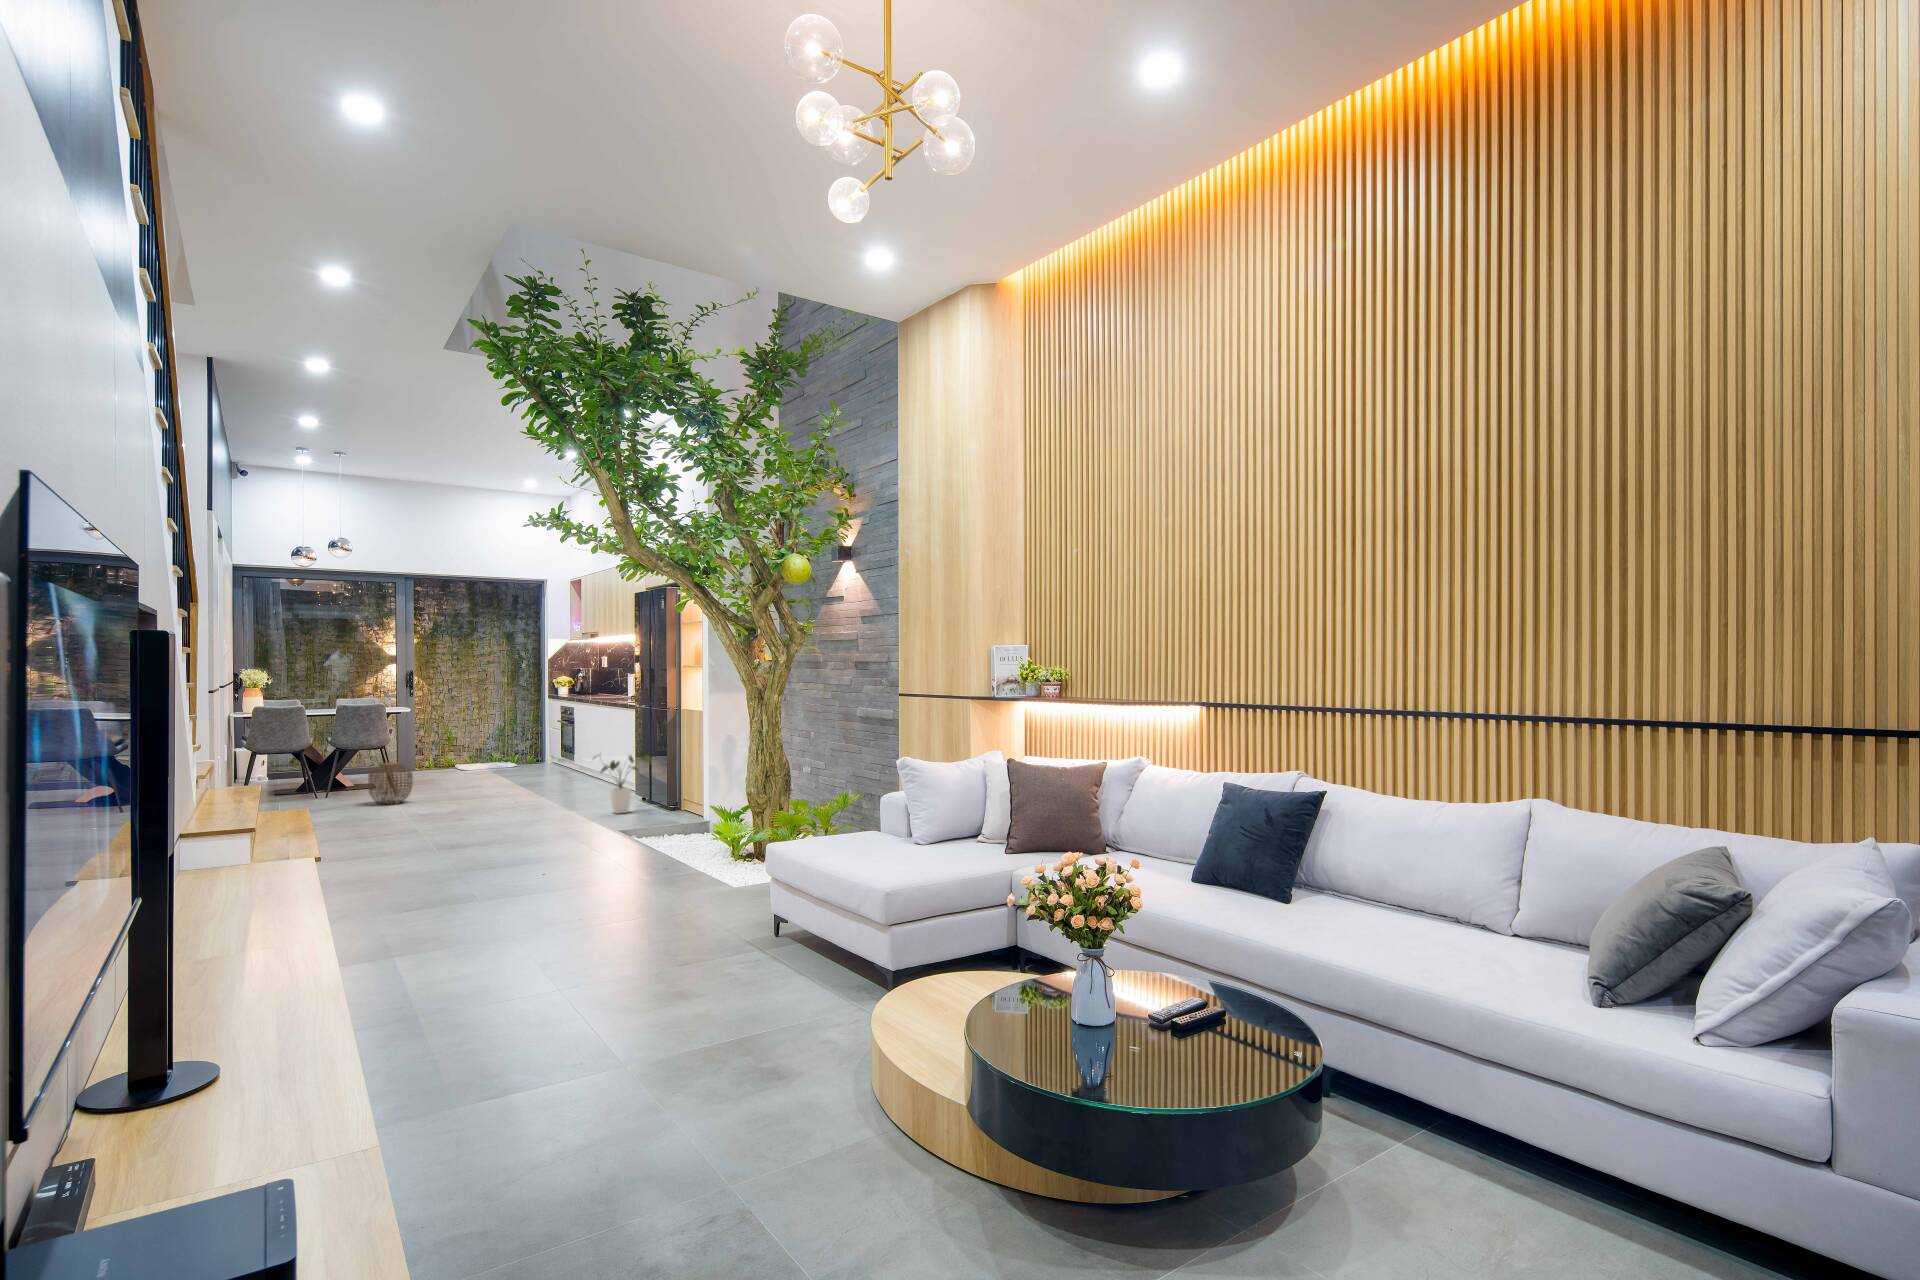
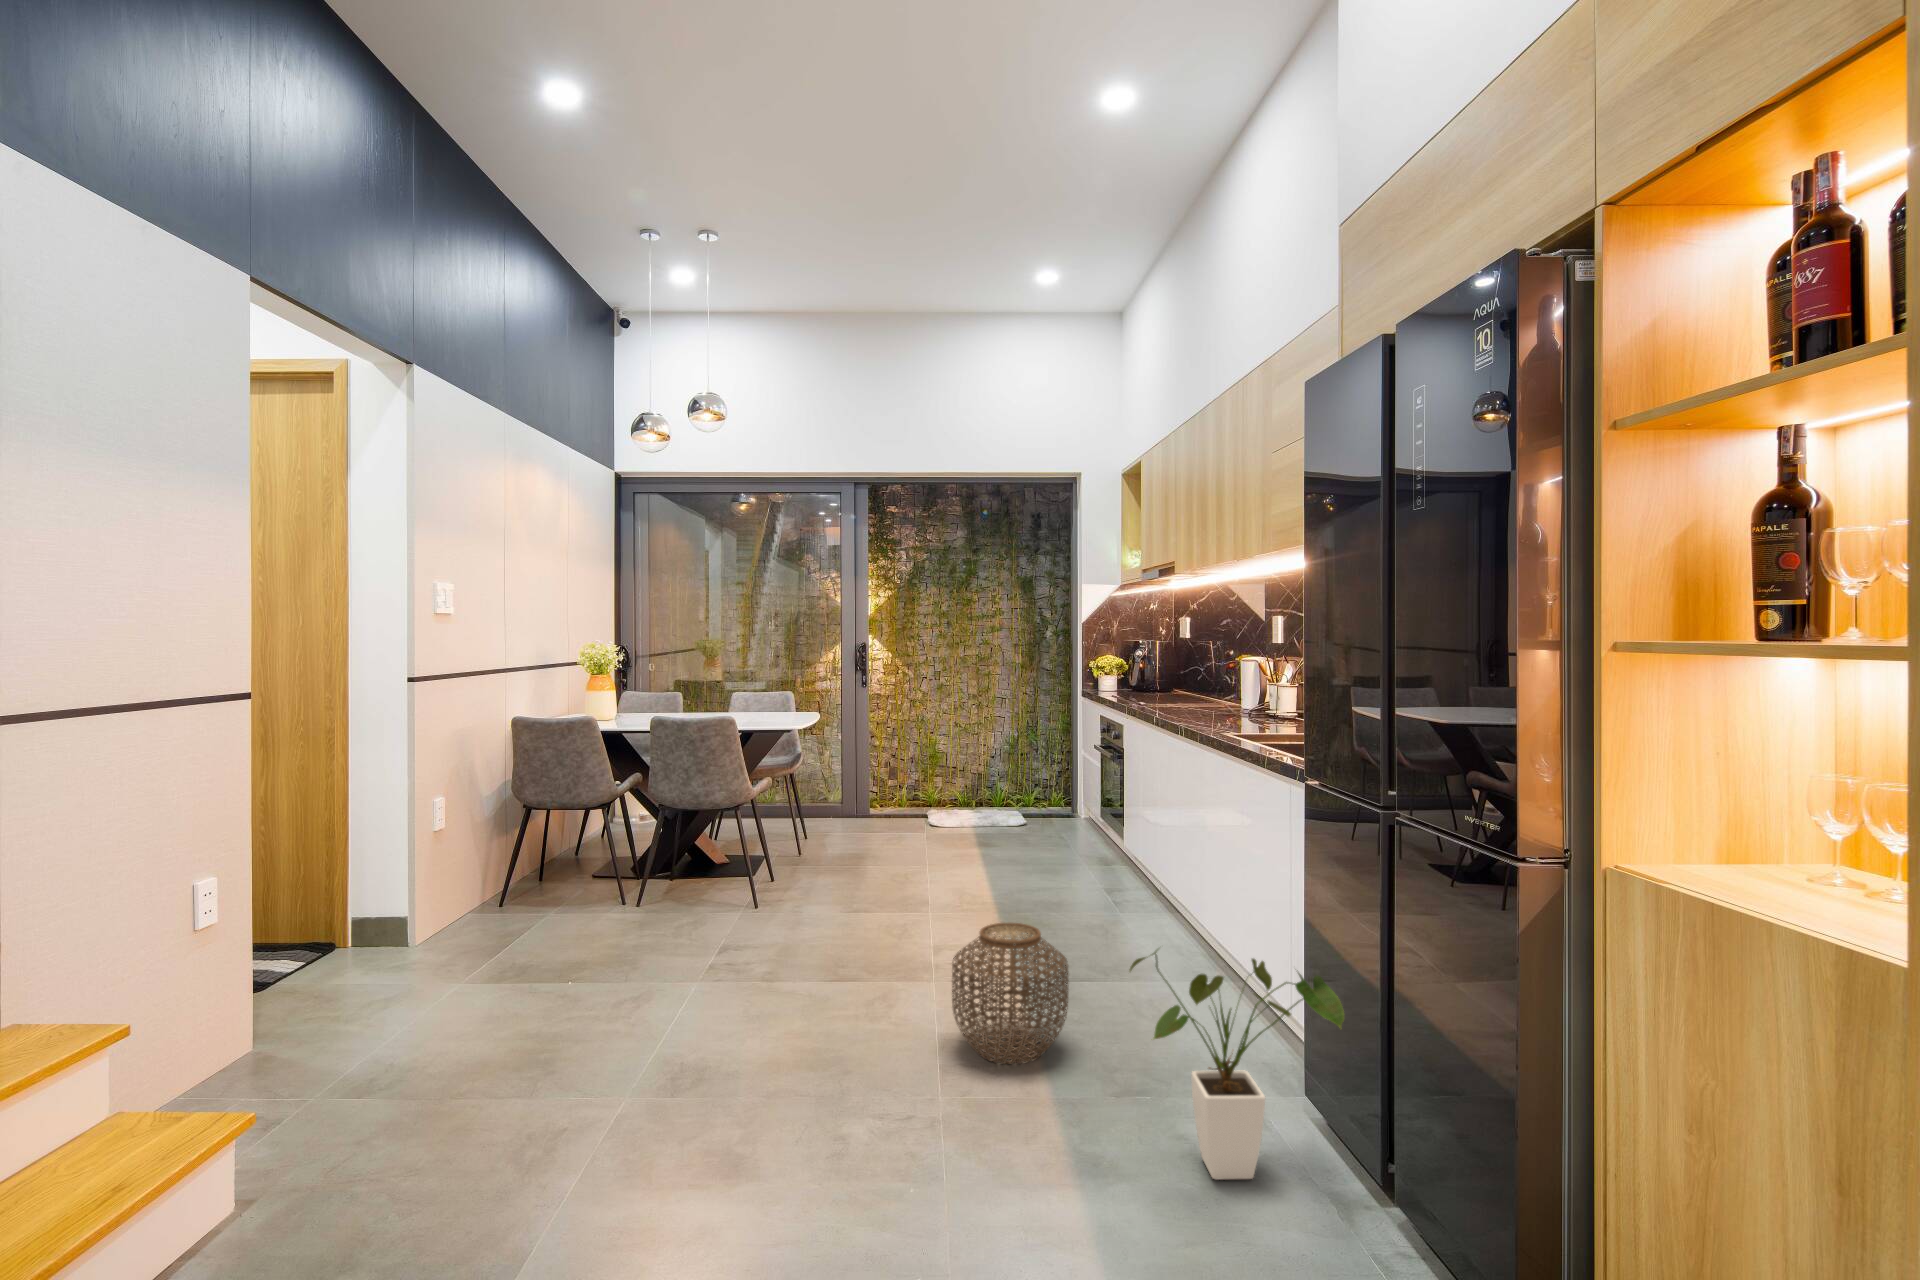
woven basket: present [368,762,412,805] -> present [952,923,1068,1064]

